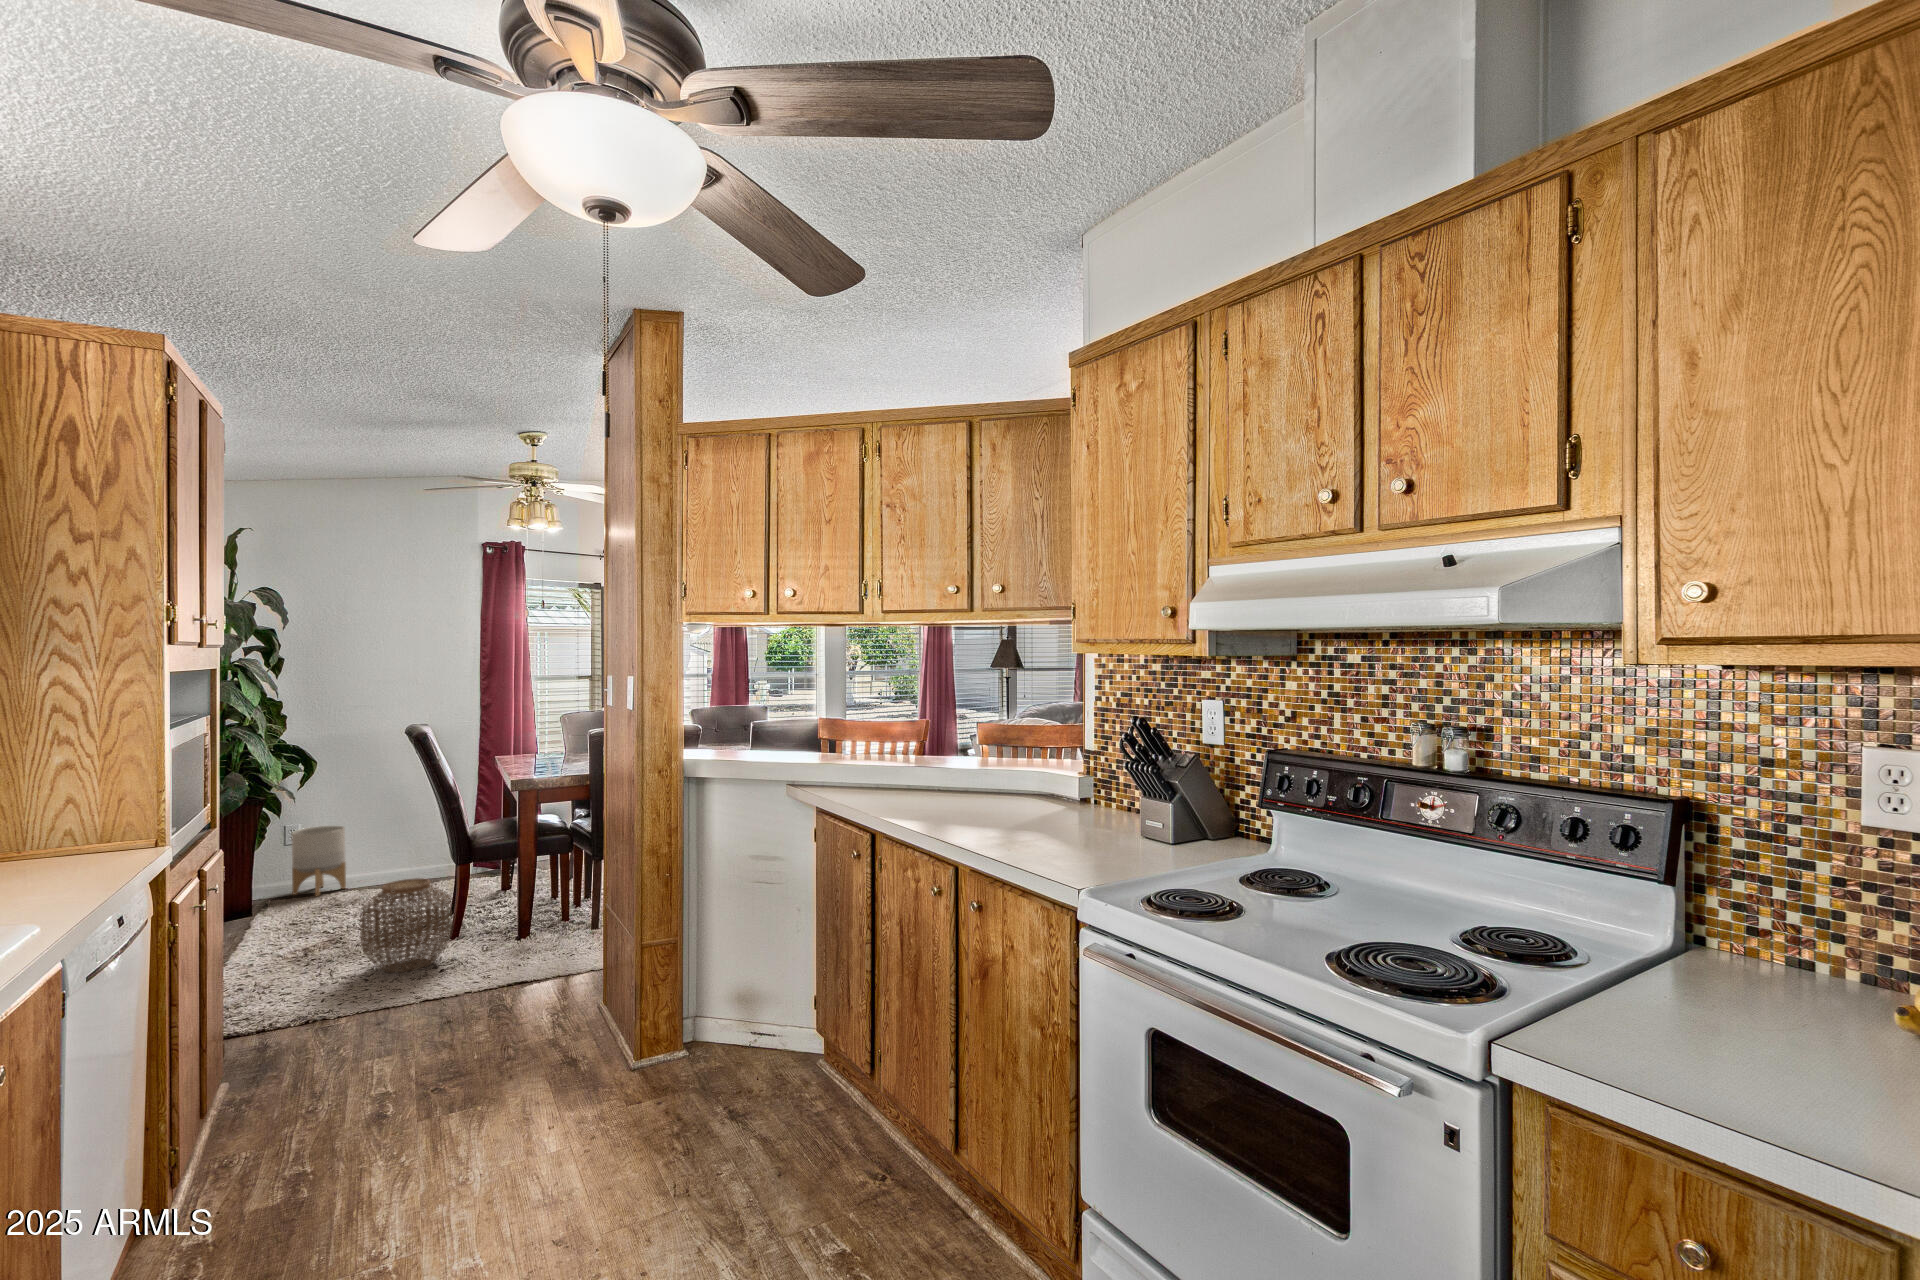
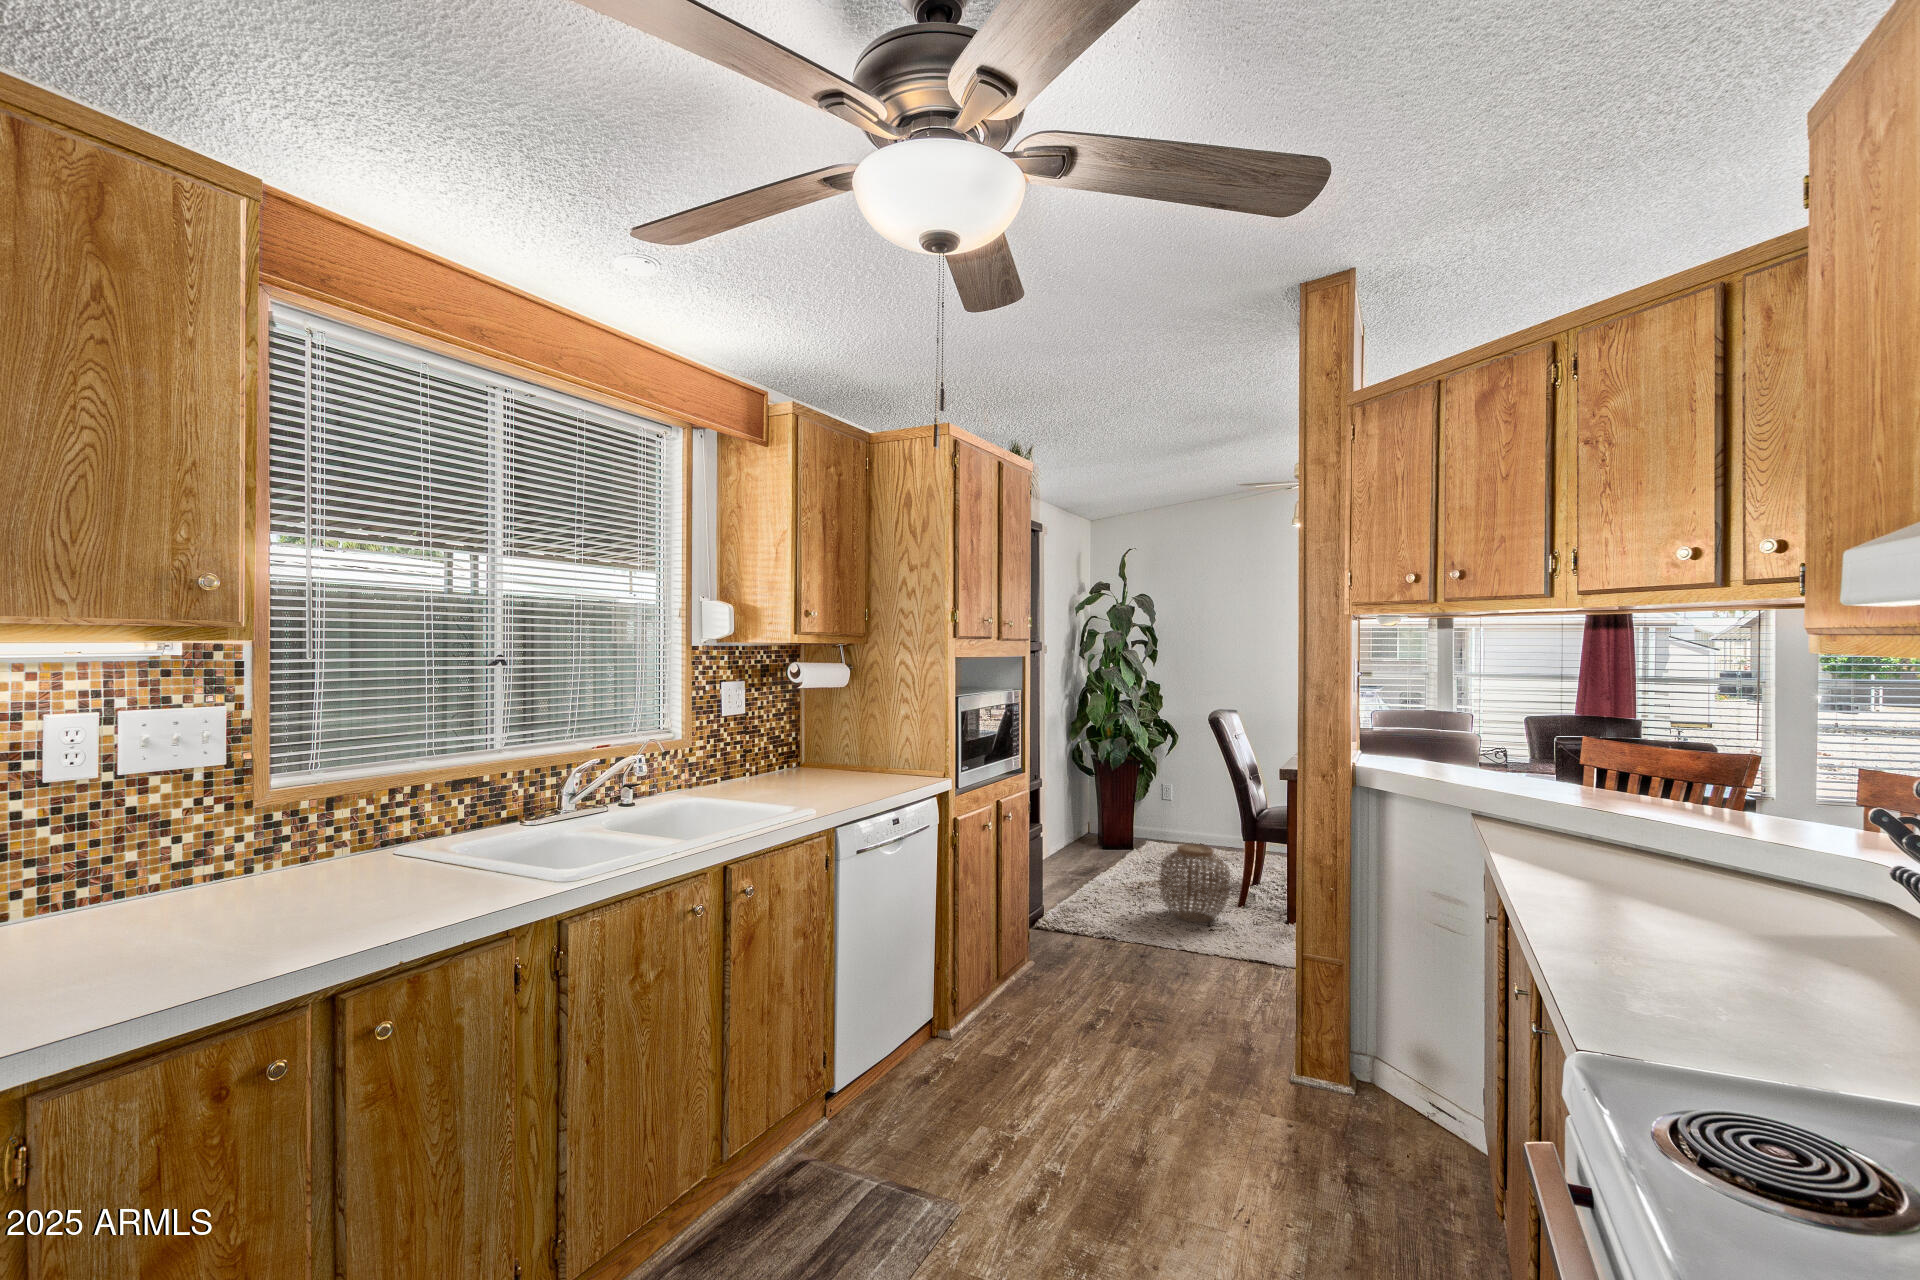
planter: present [291,826,346,896] -> none [1163,789,1201,844]

